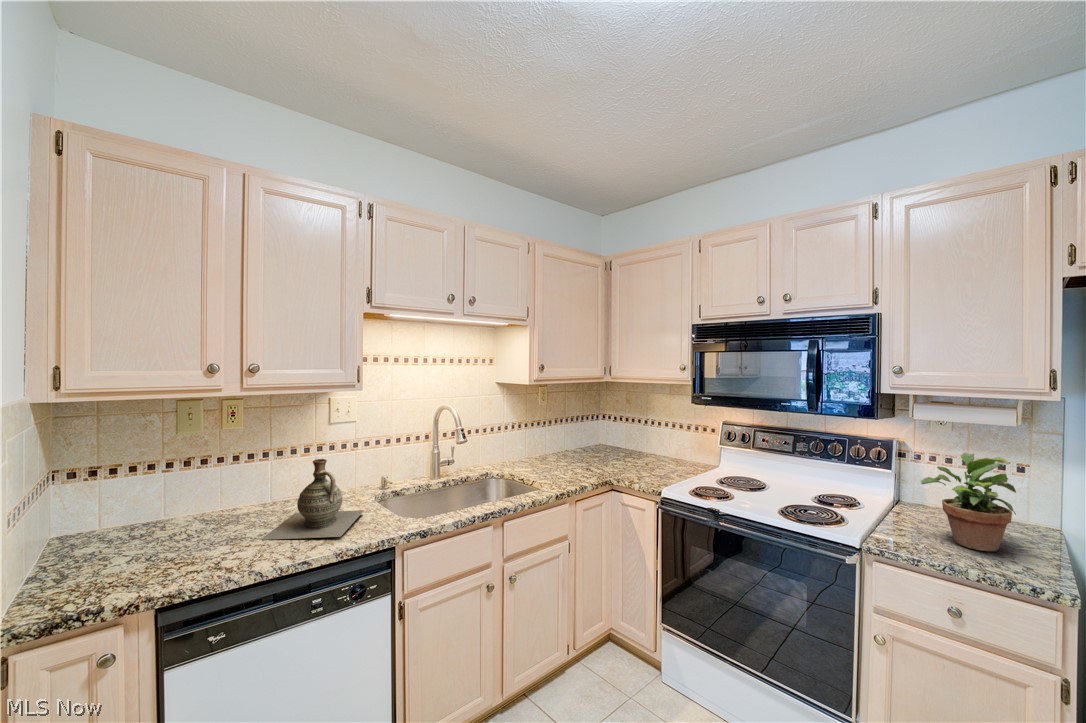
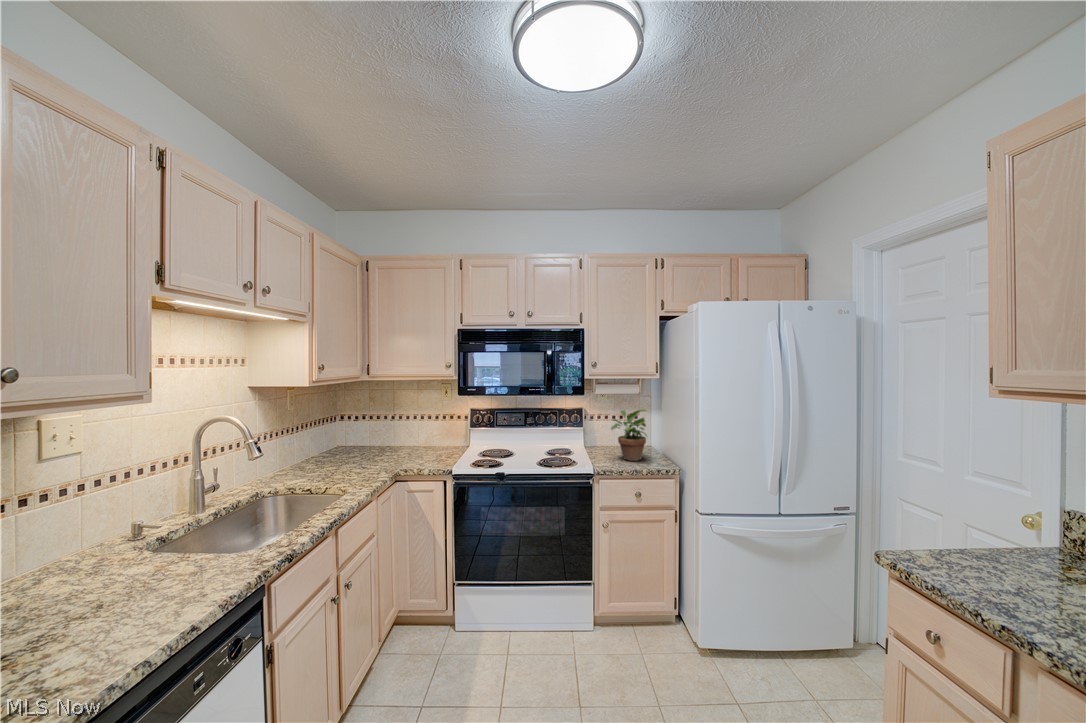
ceramic jug: present [261,459,364,540] -> none [39,501,200,644]

